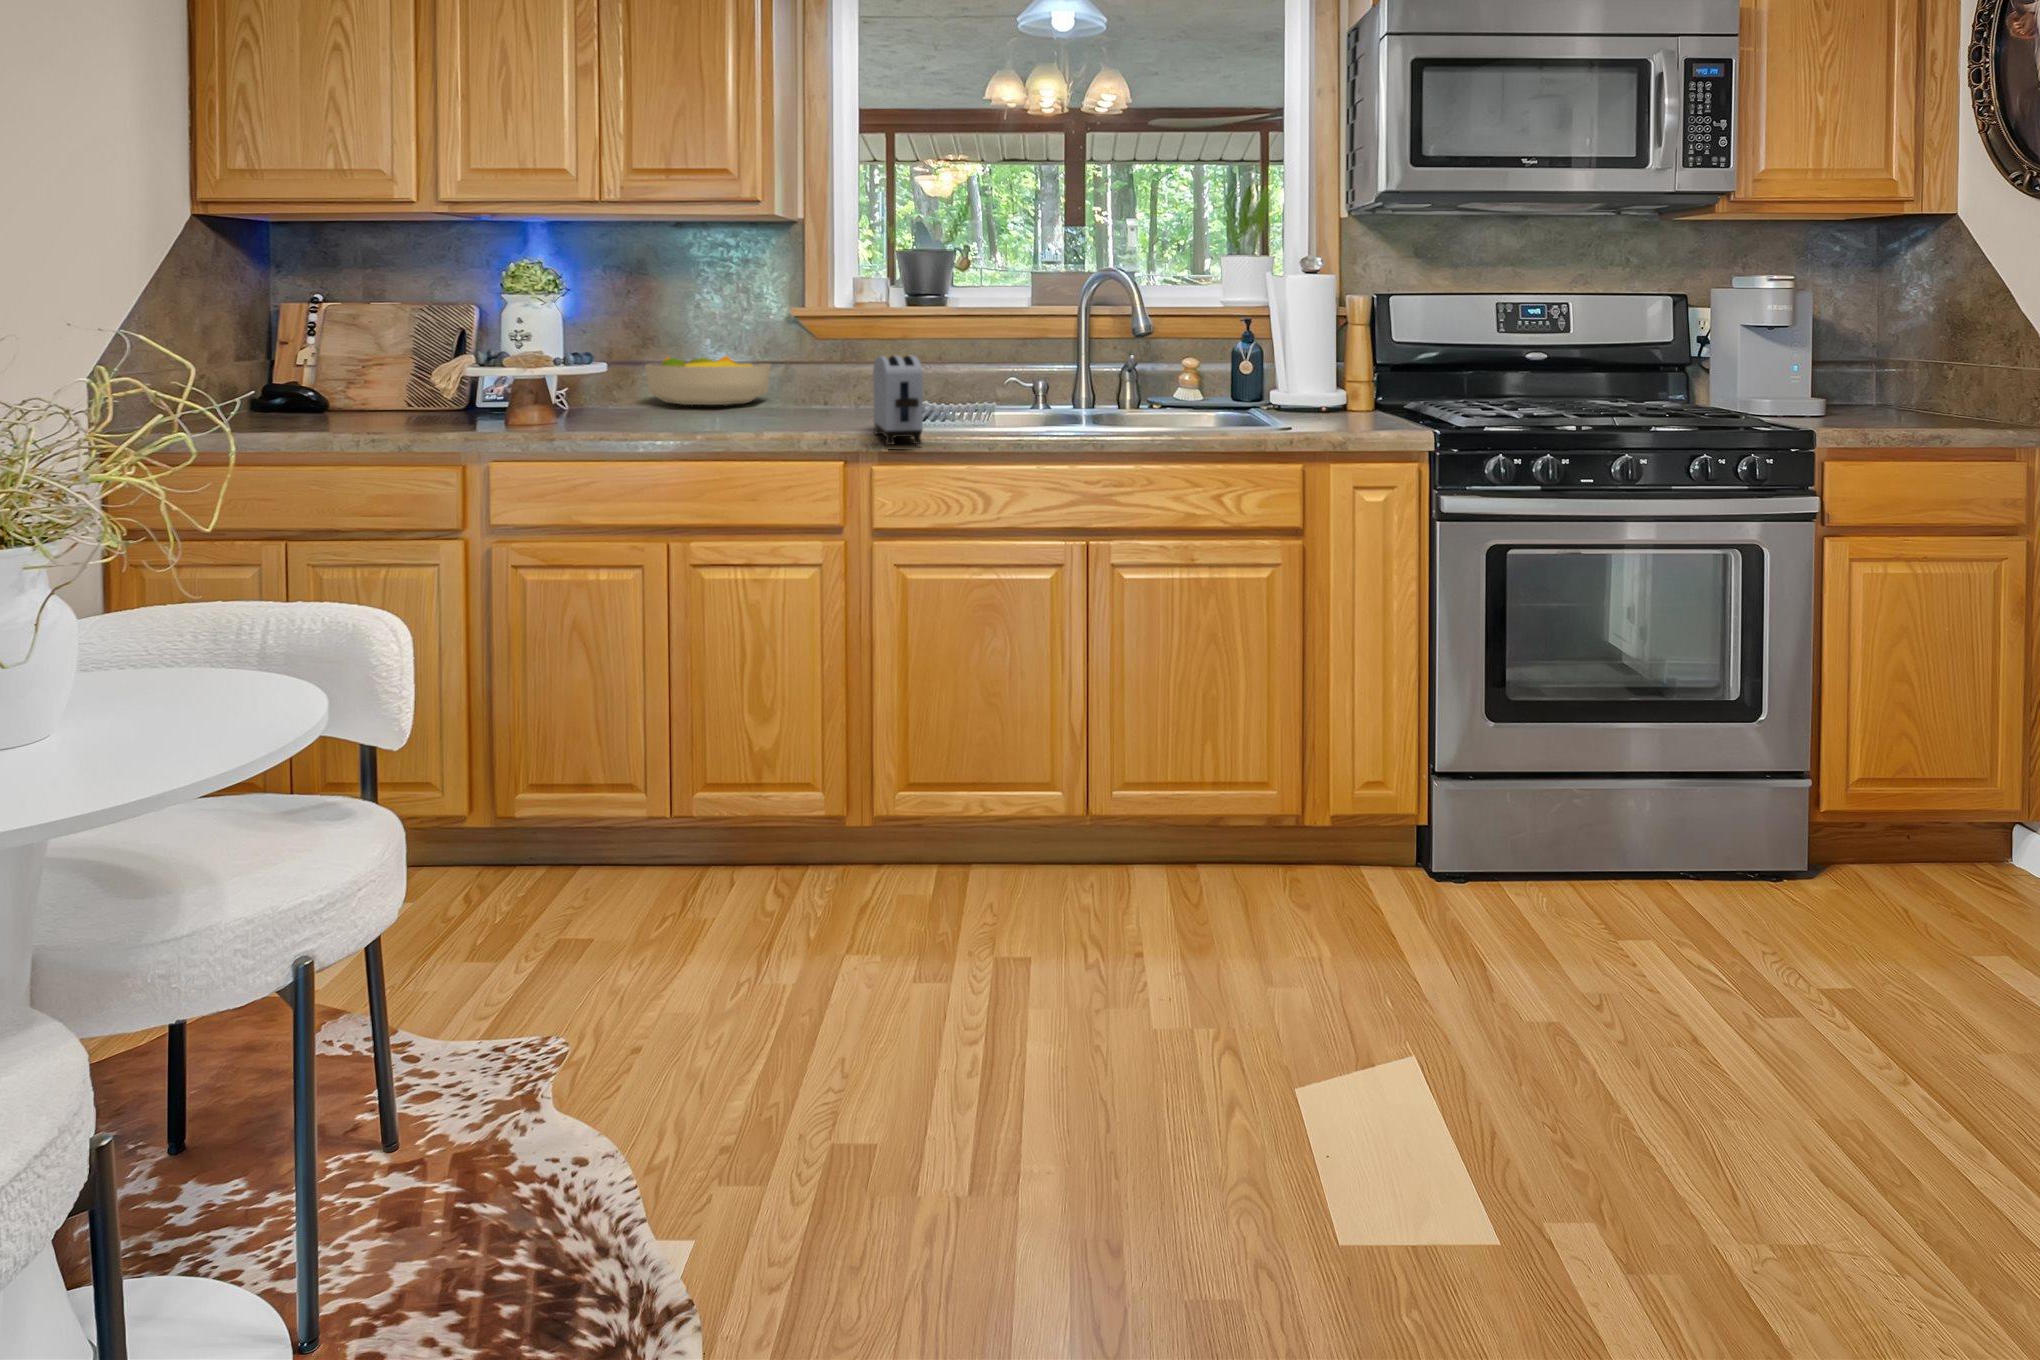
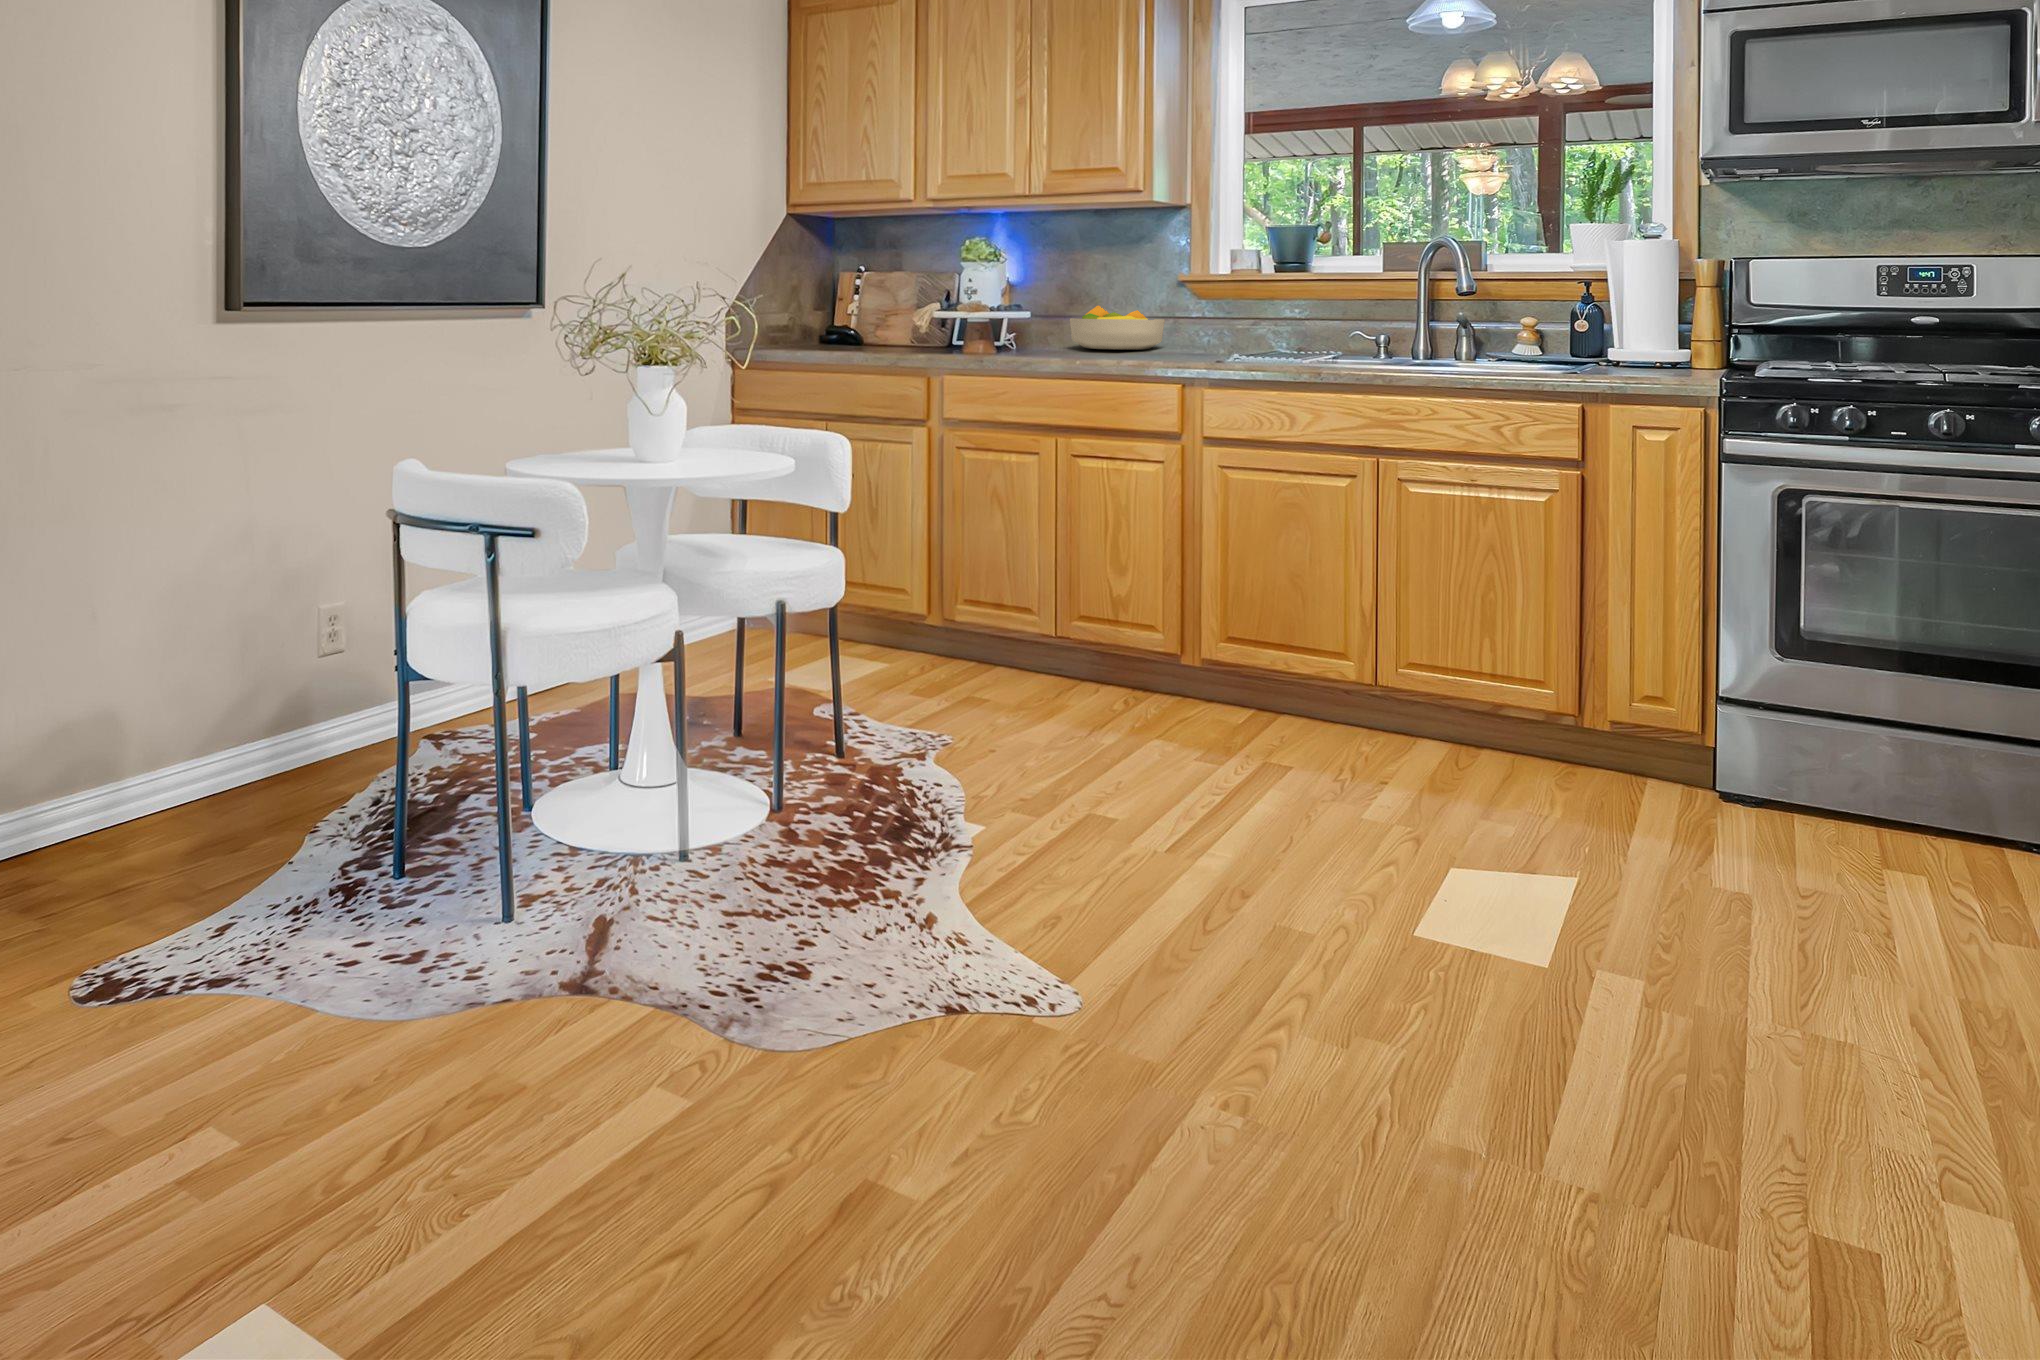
toaster: present [873,355,923,445] -> none [1210,306,1244,373]

